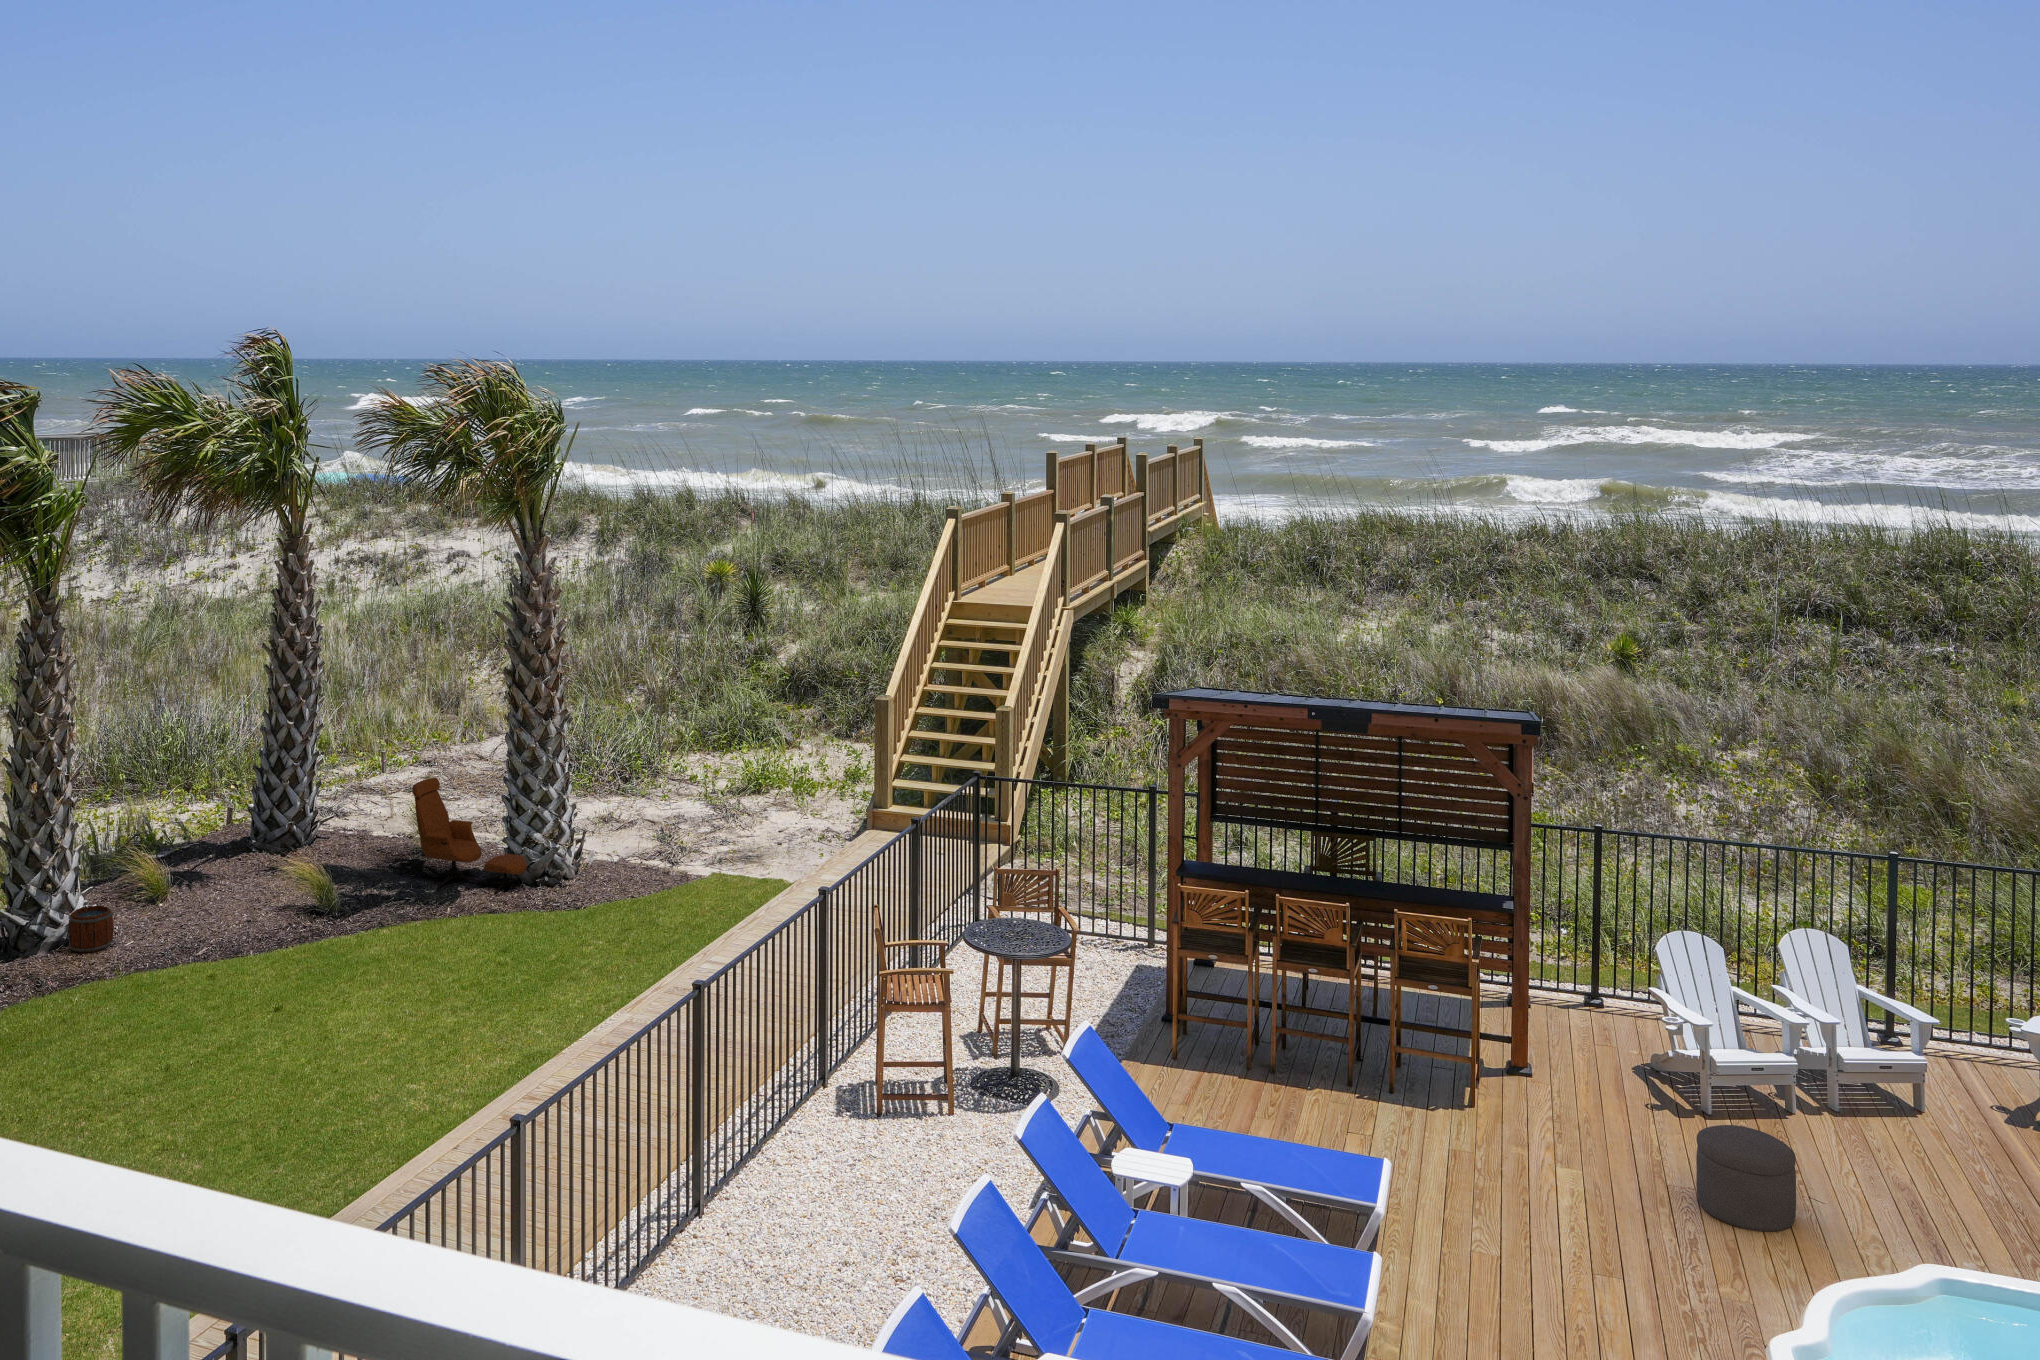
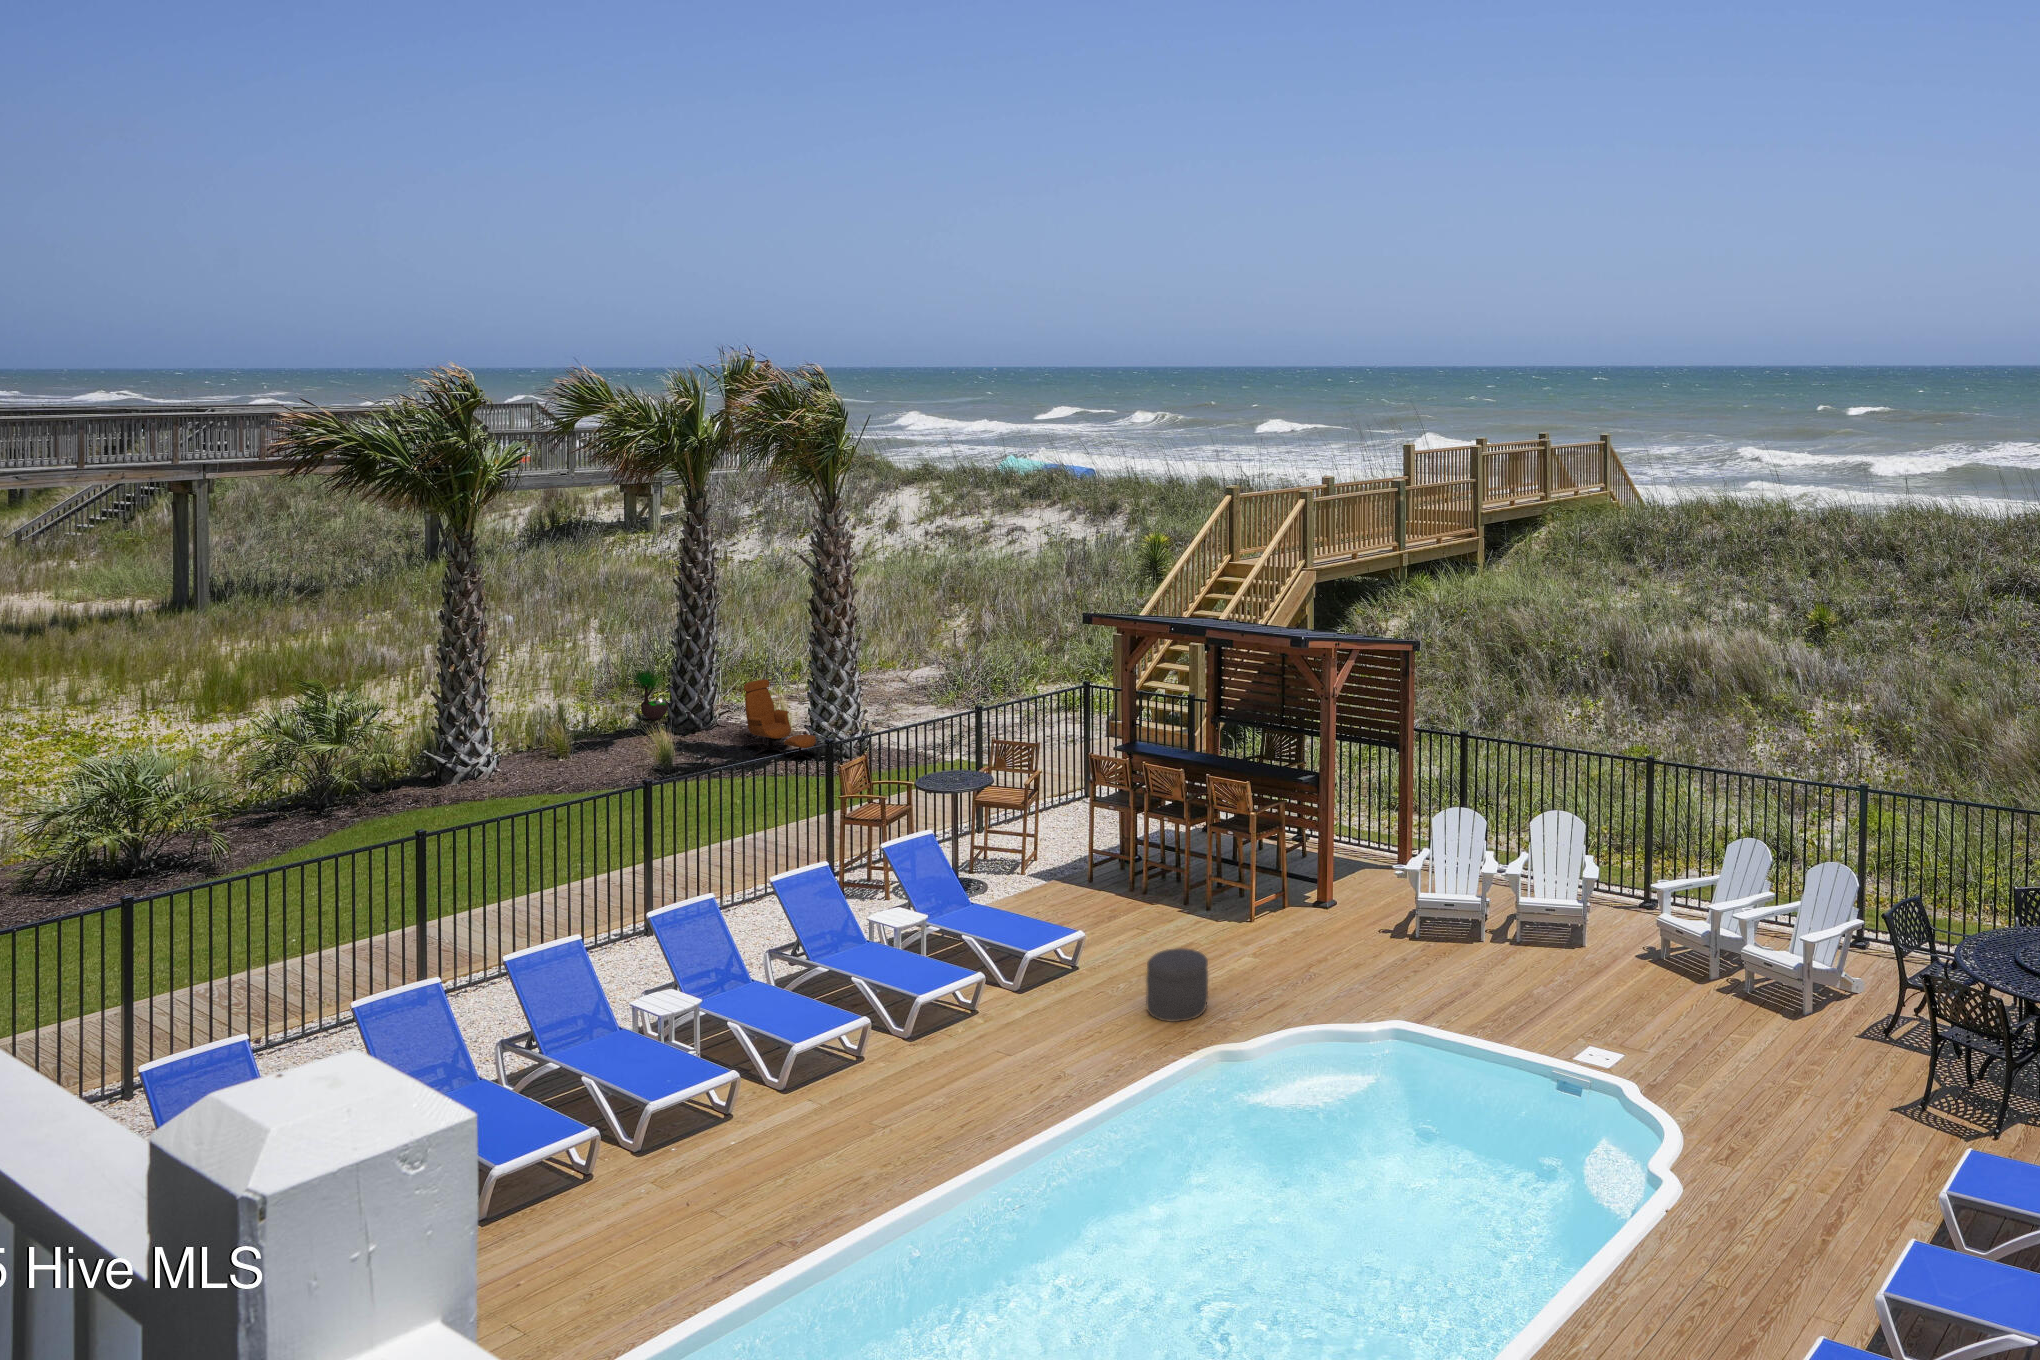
potted tree: none [206,762,259,842] -> present [633,669,668,720]
bucket: present [68,906,113,953] -> none [472,751,505,782]
ottoman: present [1696,1125,1796,1232] -> present [1146,948,1208,1022]

